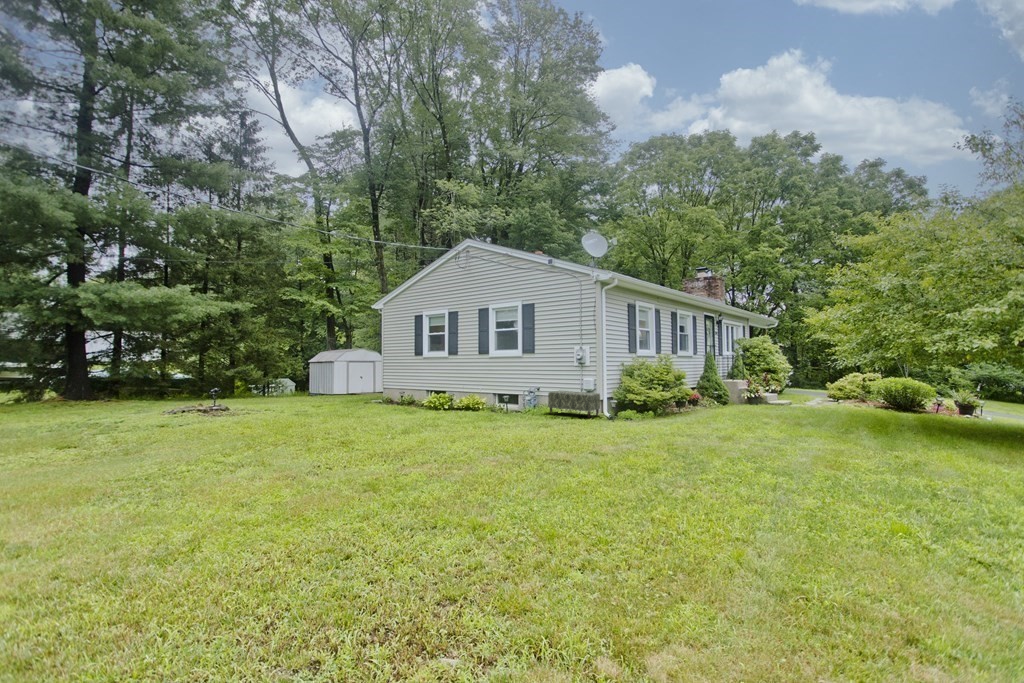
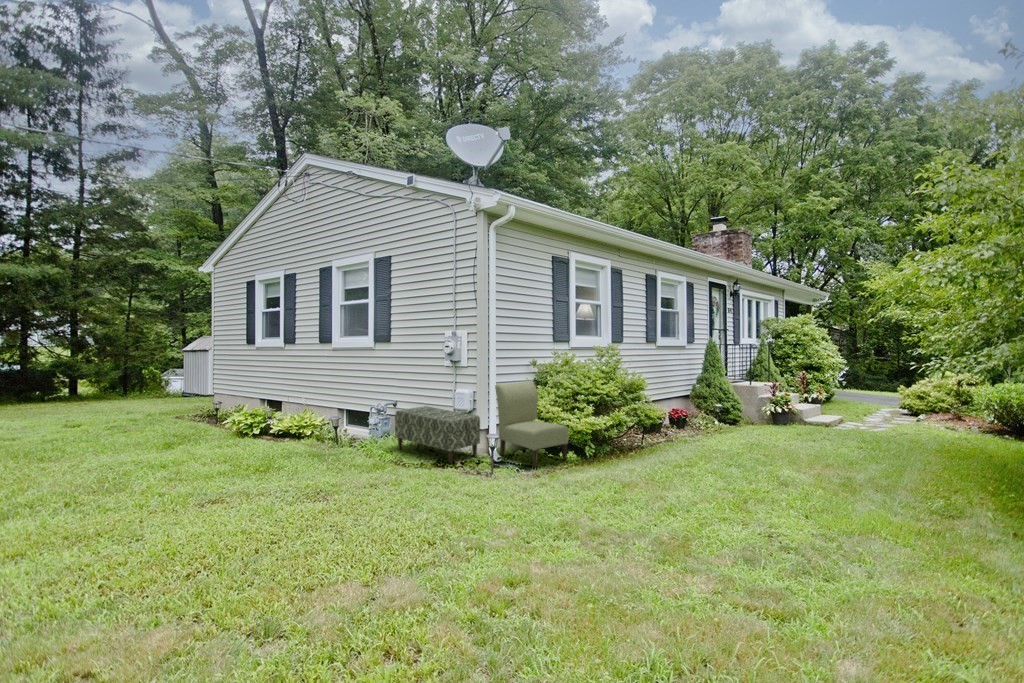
chair: none [607,375,650,419] -> present [495,382,569,467]

